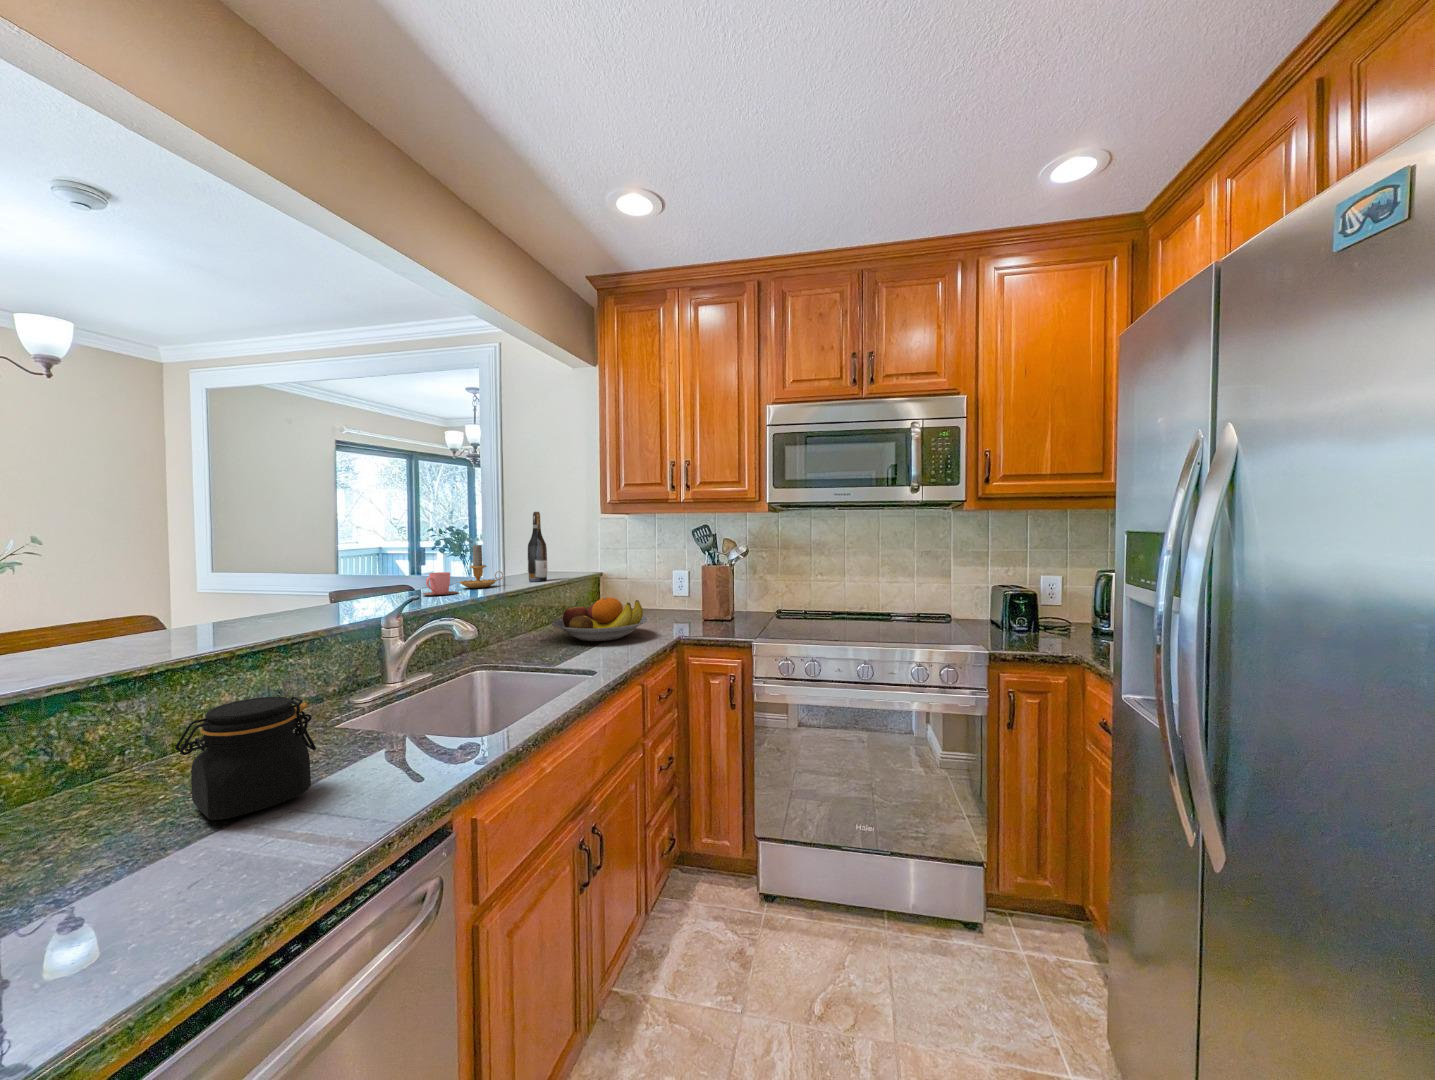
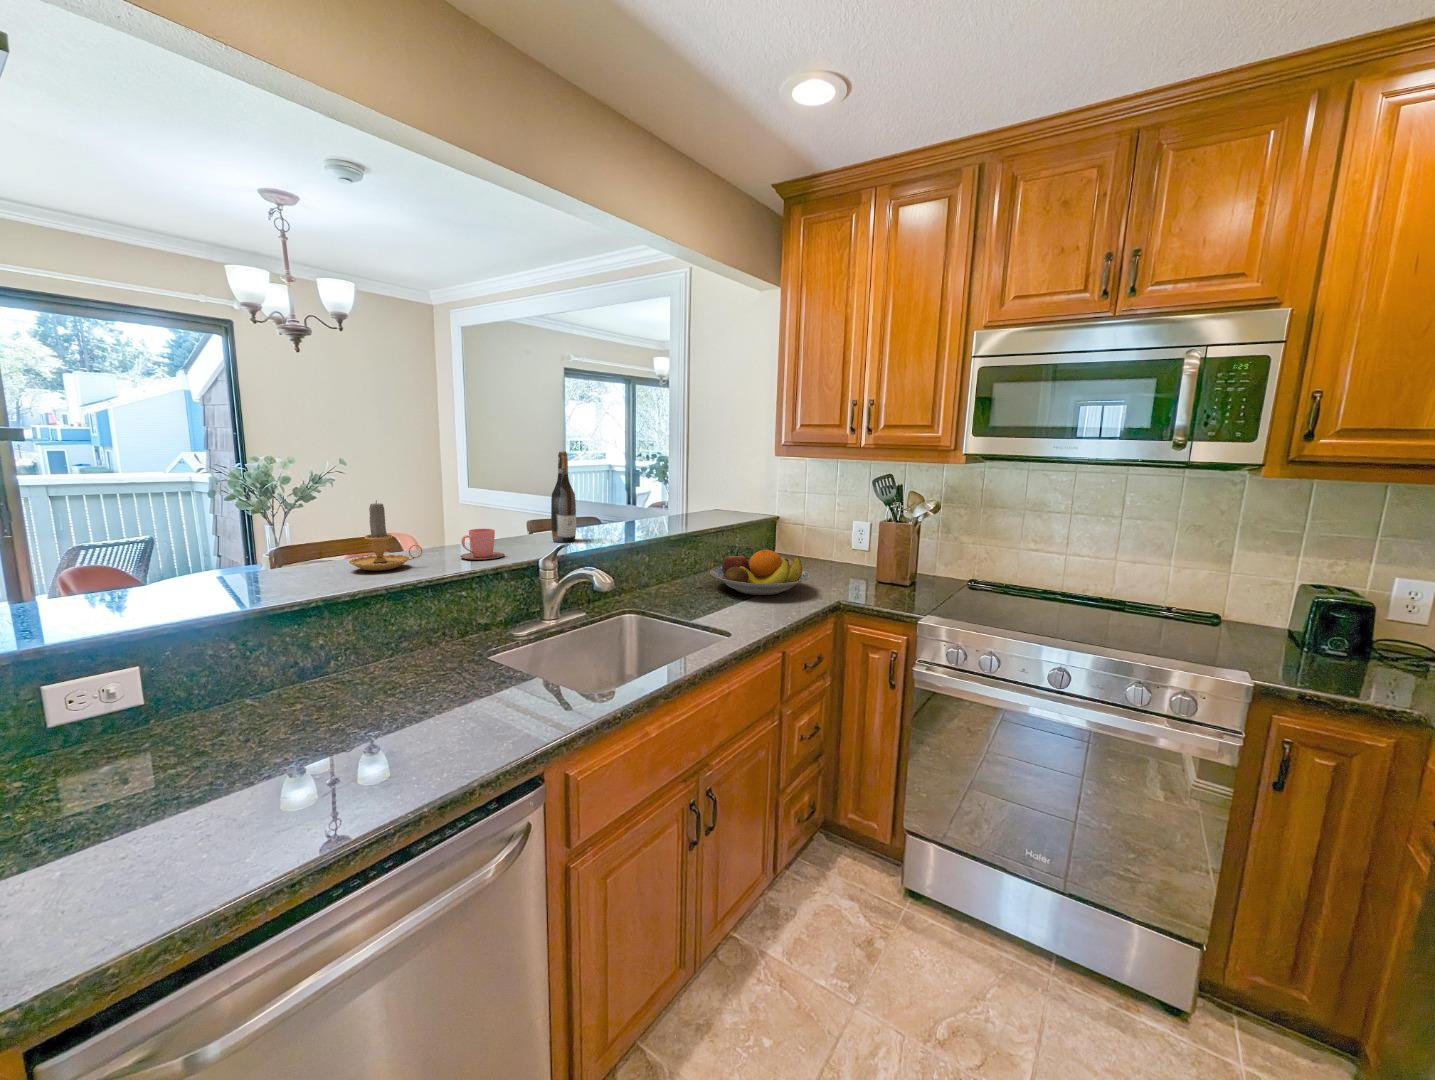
wine bottle: present [528,512,548,582] -> present [551,452,576,542]
candle: present [460,545,503,588] -> present [349,500,422,571]
cup: present [422,572,458,595] -> present [460,529,504,559]
jar: present [175,697,316,820] -> none [332,637,441,740]

